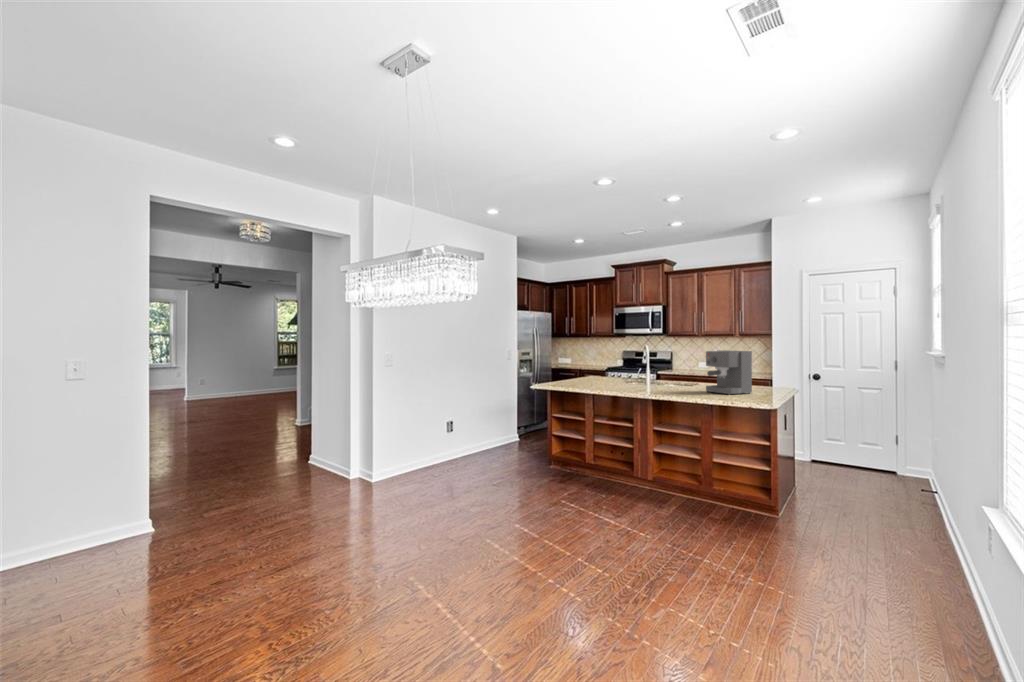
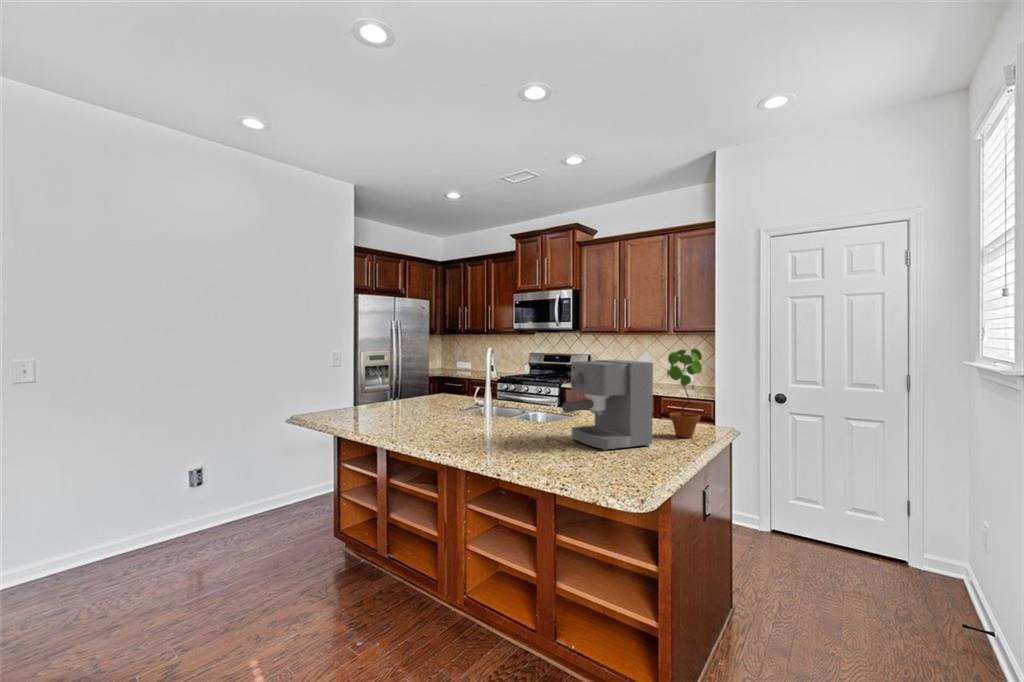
potted plant: none [755,344,776,391] -> present [667,349,702,438]

